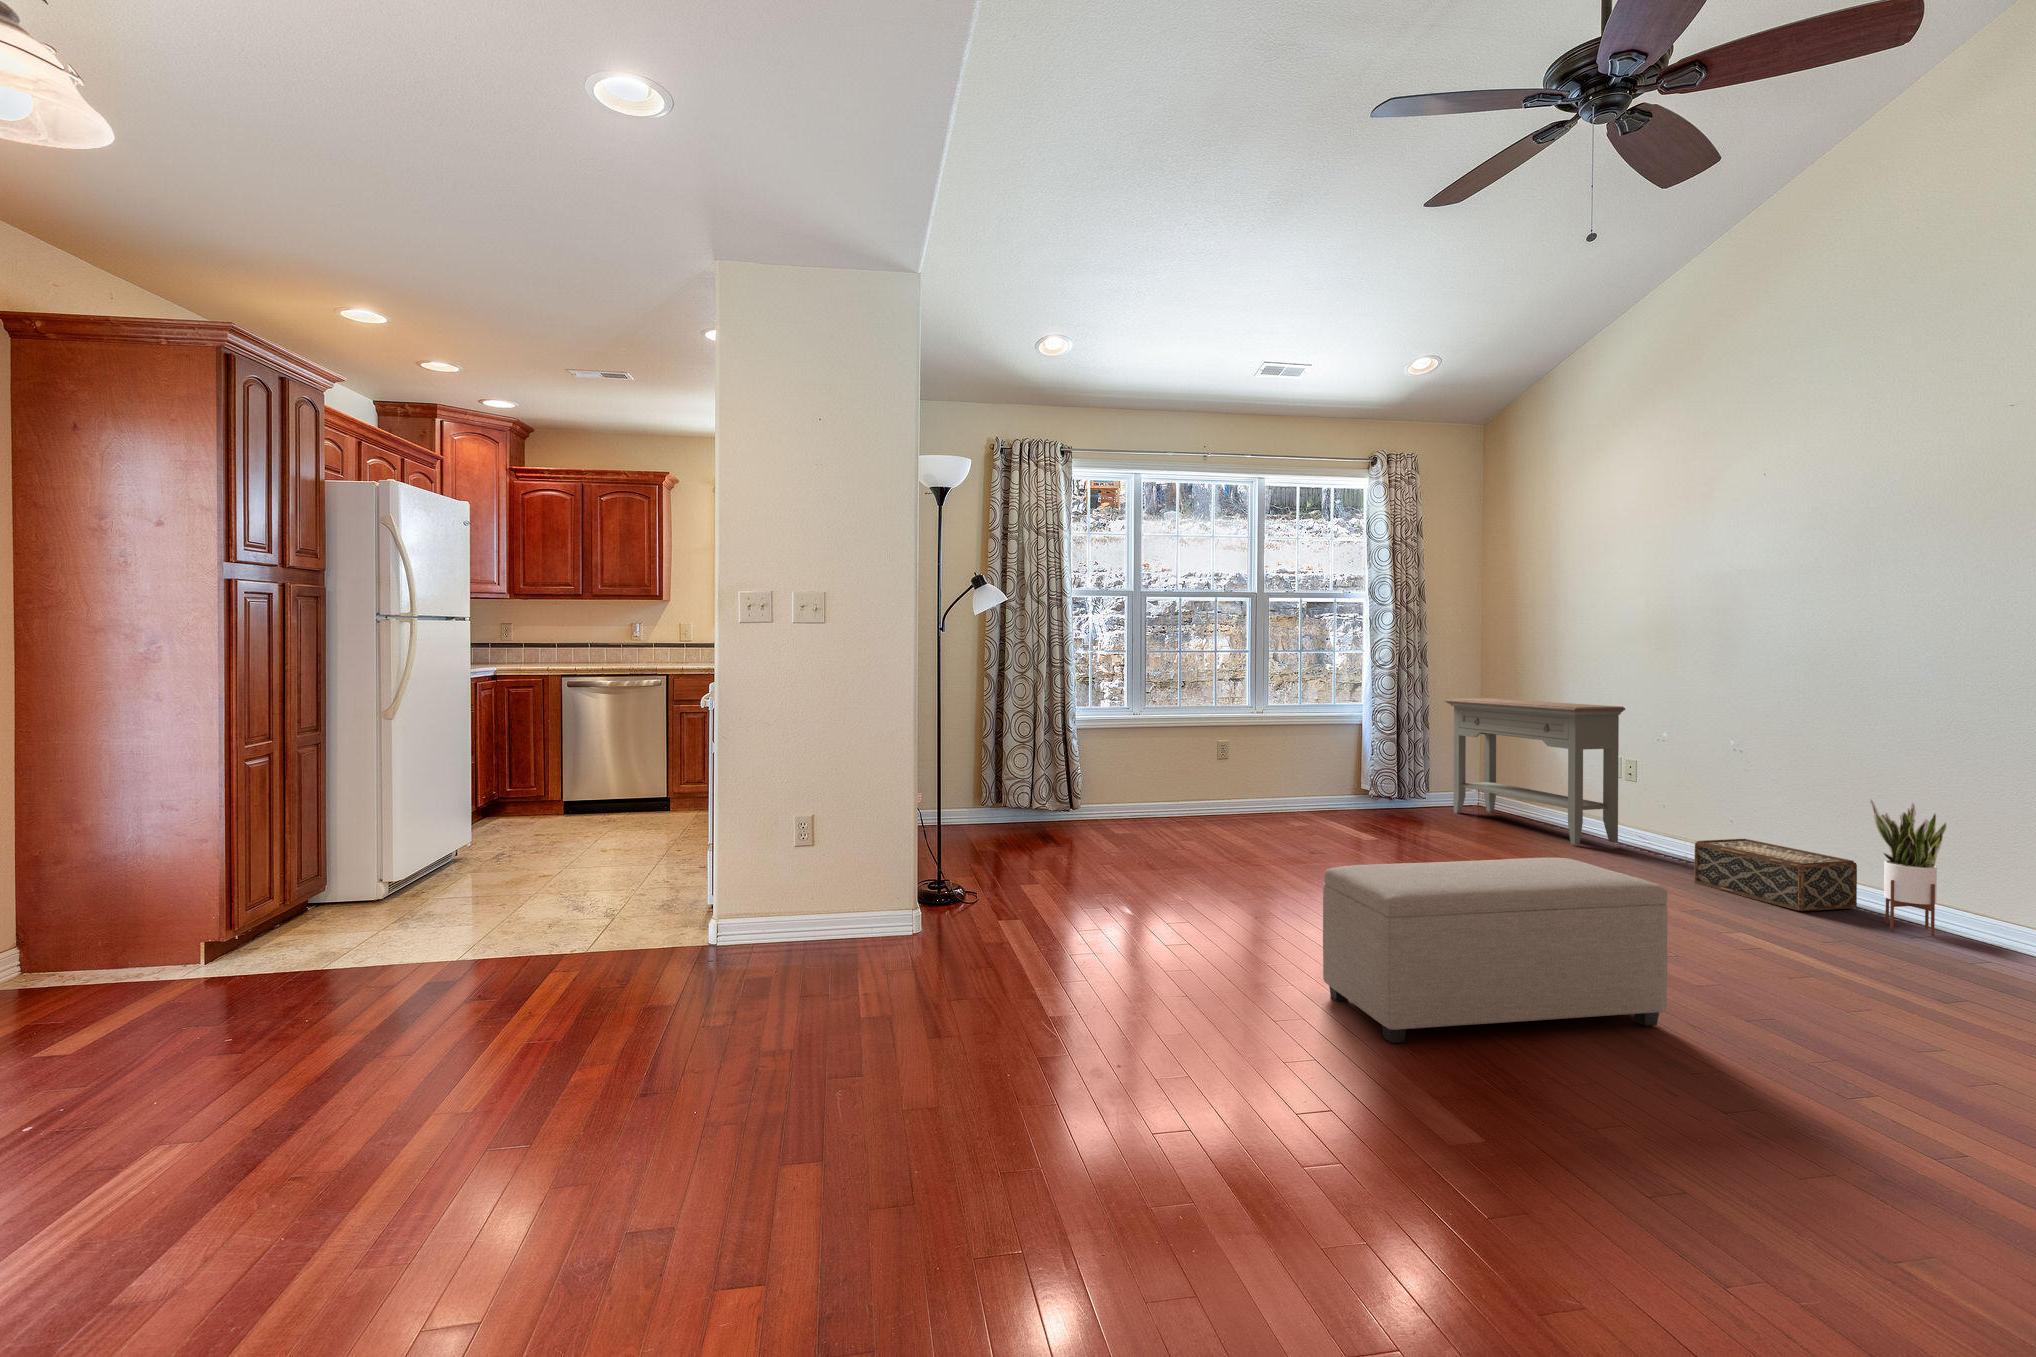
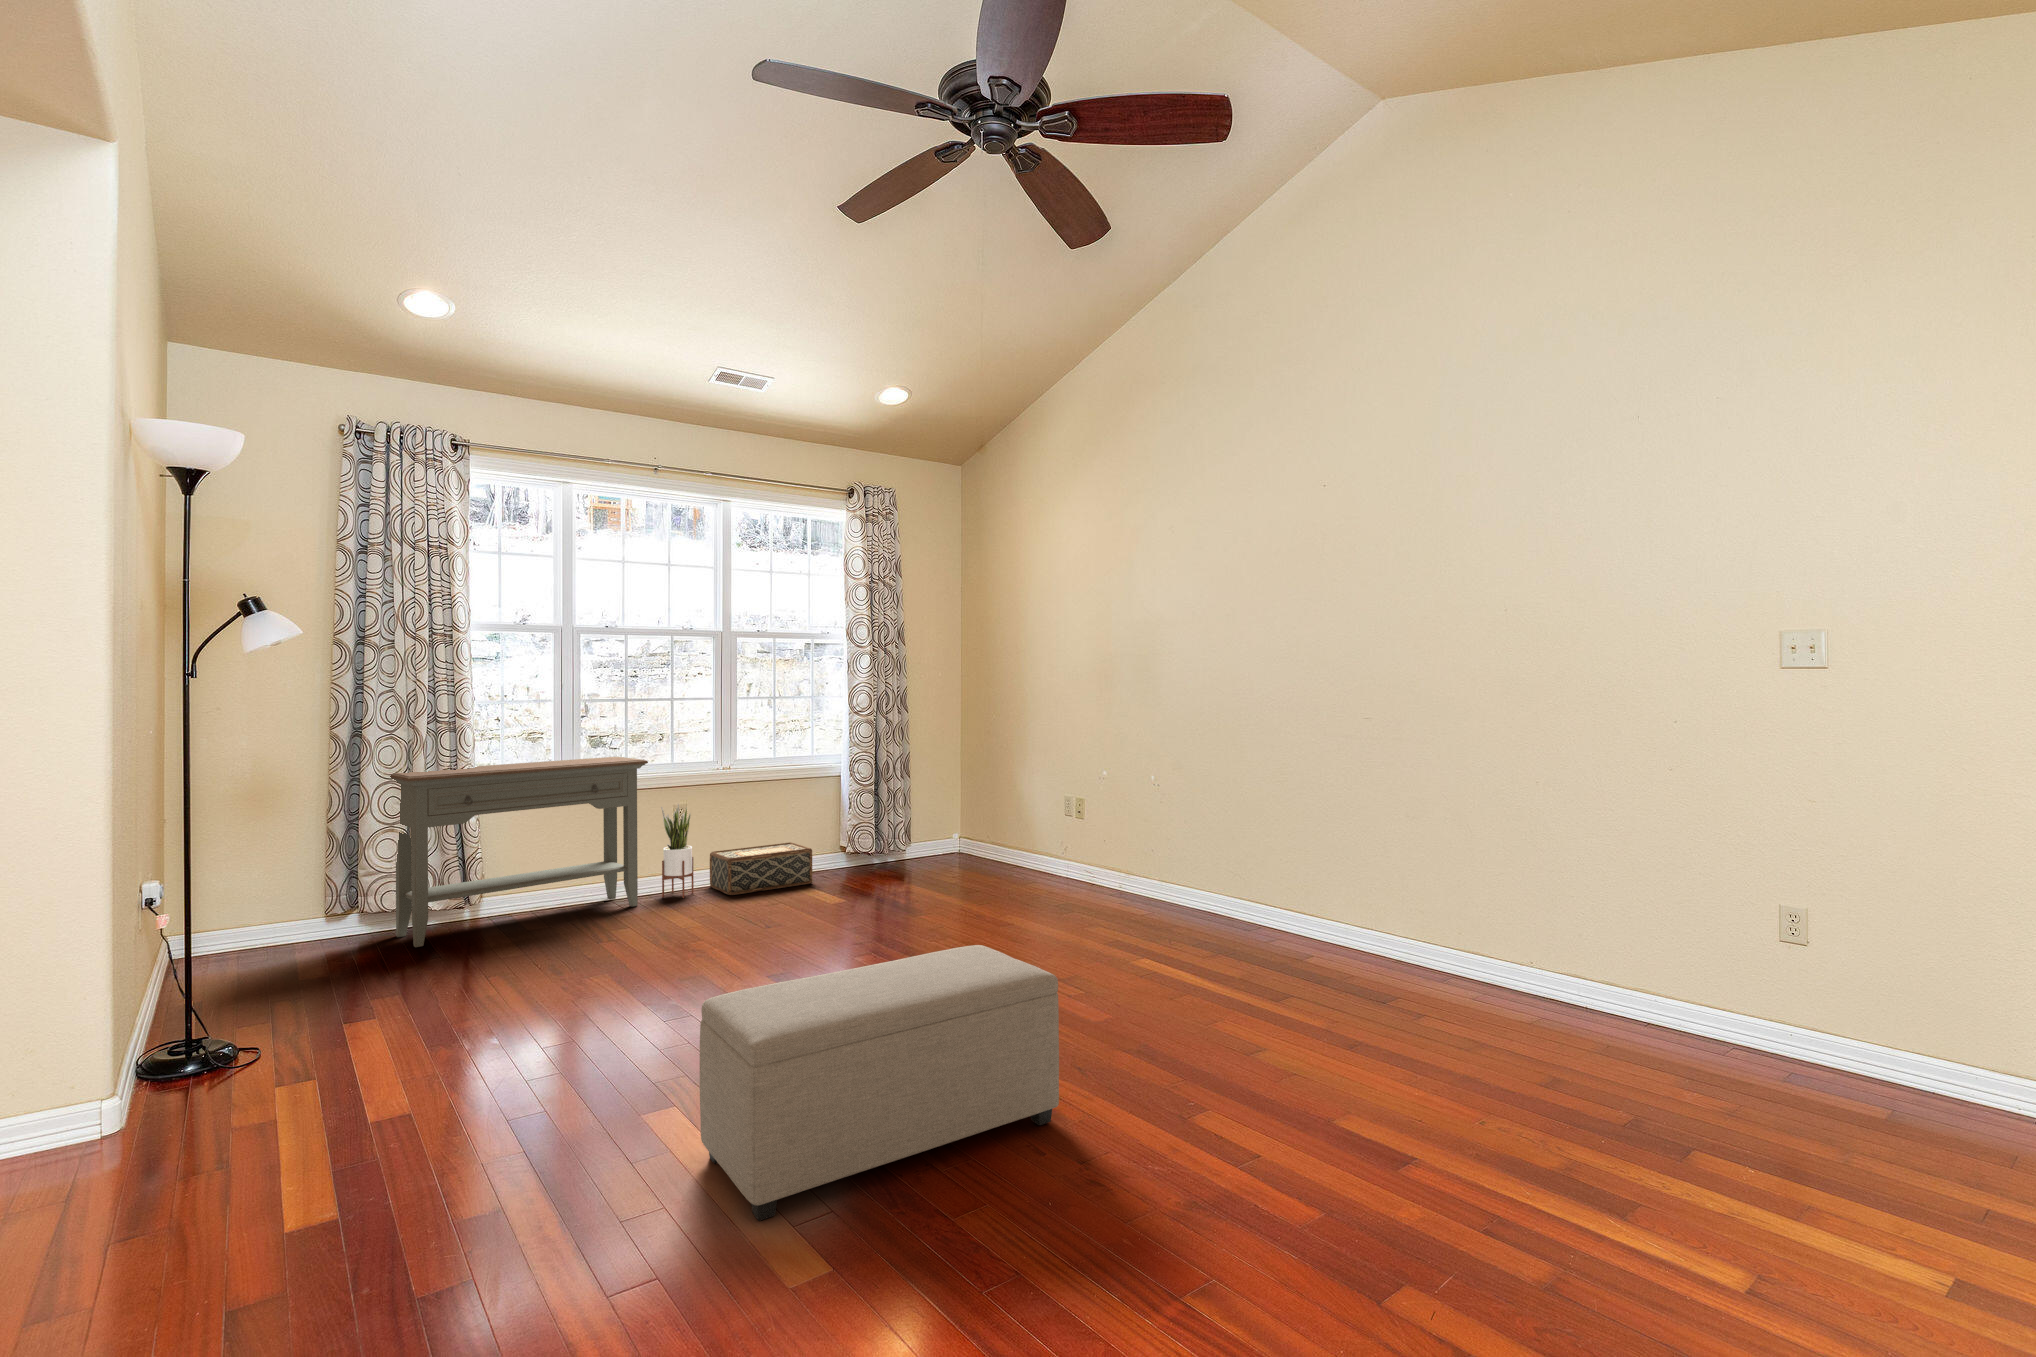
console table: present [1445,698,1625,844] -> present [390,757,648,947]
potted plant: present [1870,799,1947,936] -> present [661,804,694,898]
woven basket: present [1694,839,1857,911] -> present [710,842,812,895]

